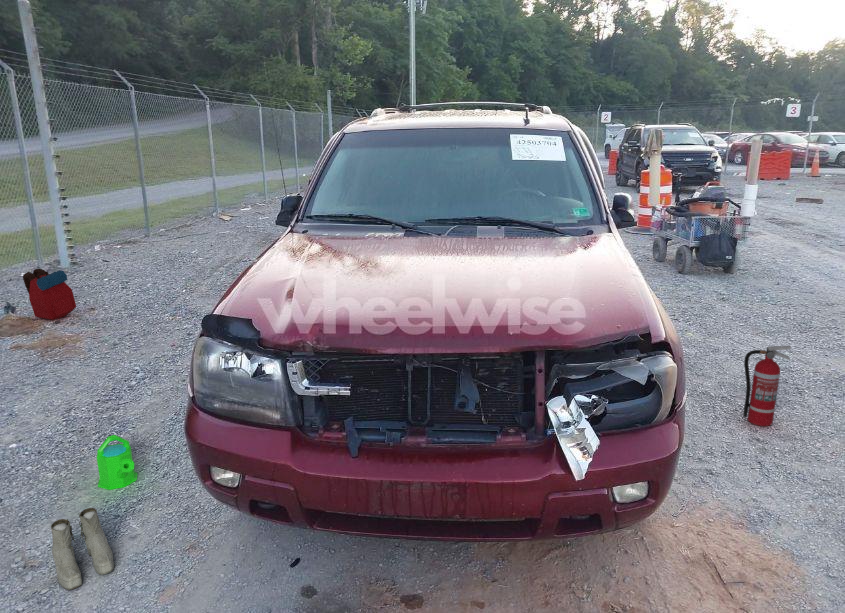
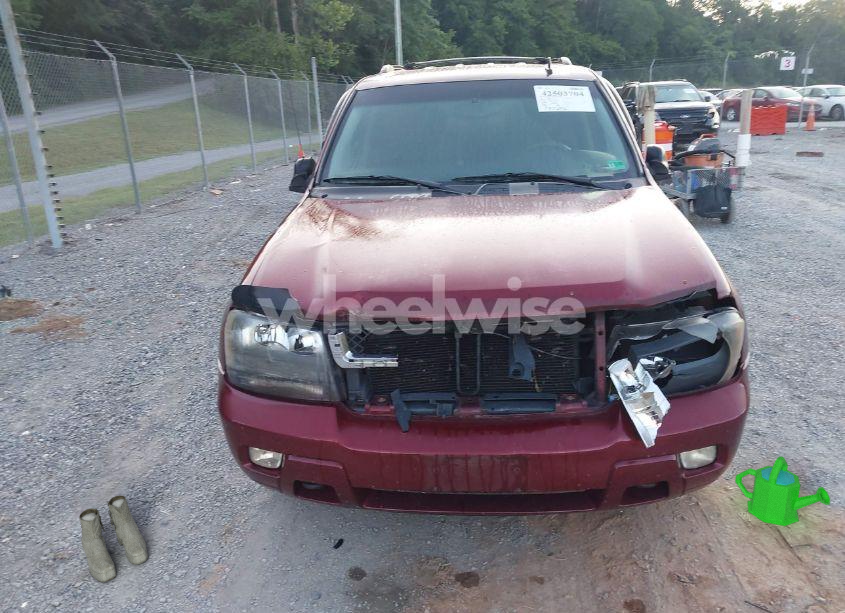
backpack: present [23,268,76,320] -> none [18,249,75,302]
fire extinguisher: present [743,346,791,426] -> none [780,299,831,383]
watering can: present [97,435,138,490] -> present [735,457,830,526]

